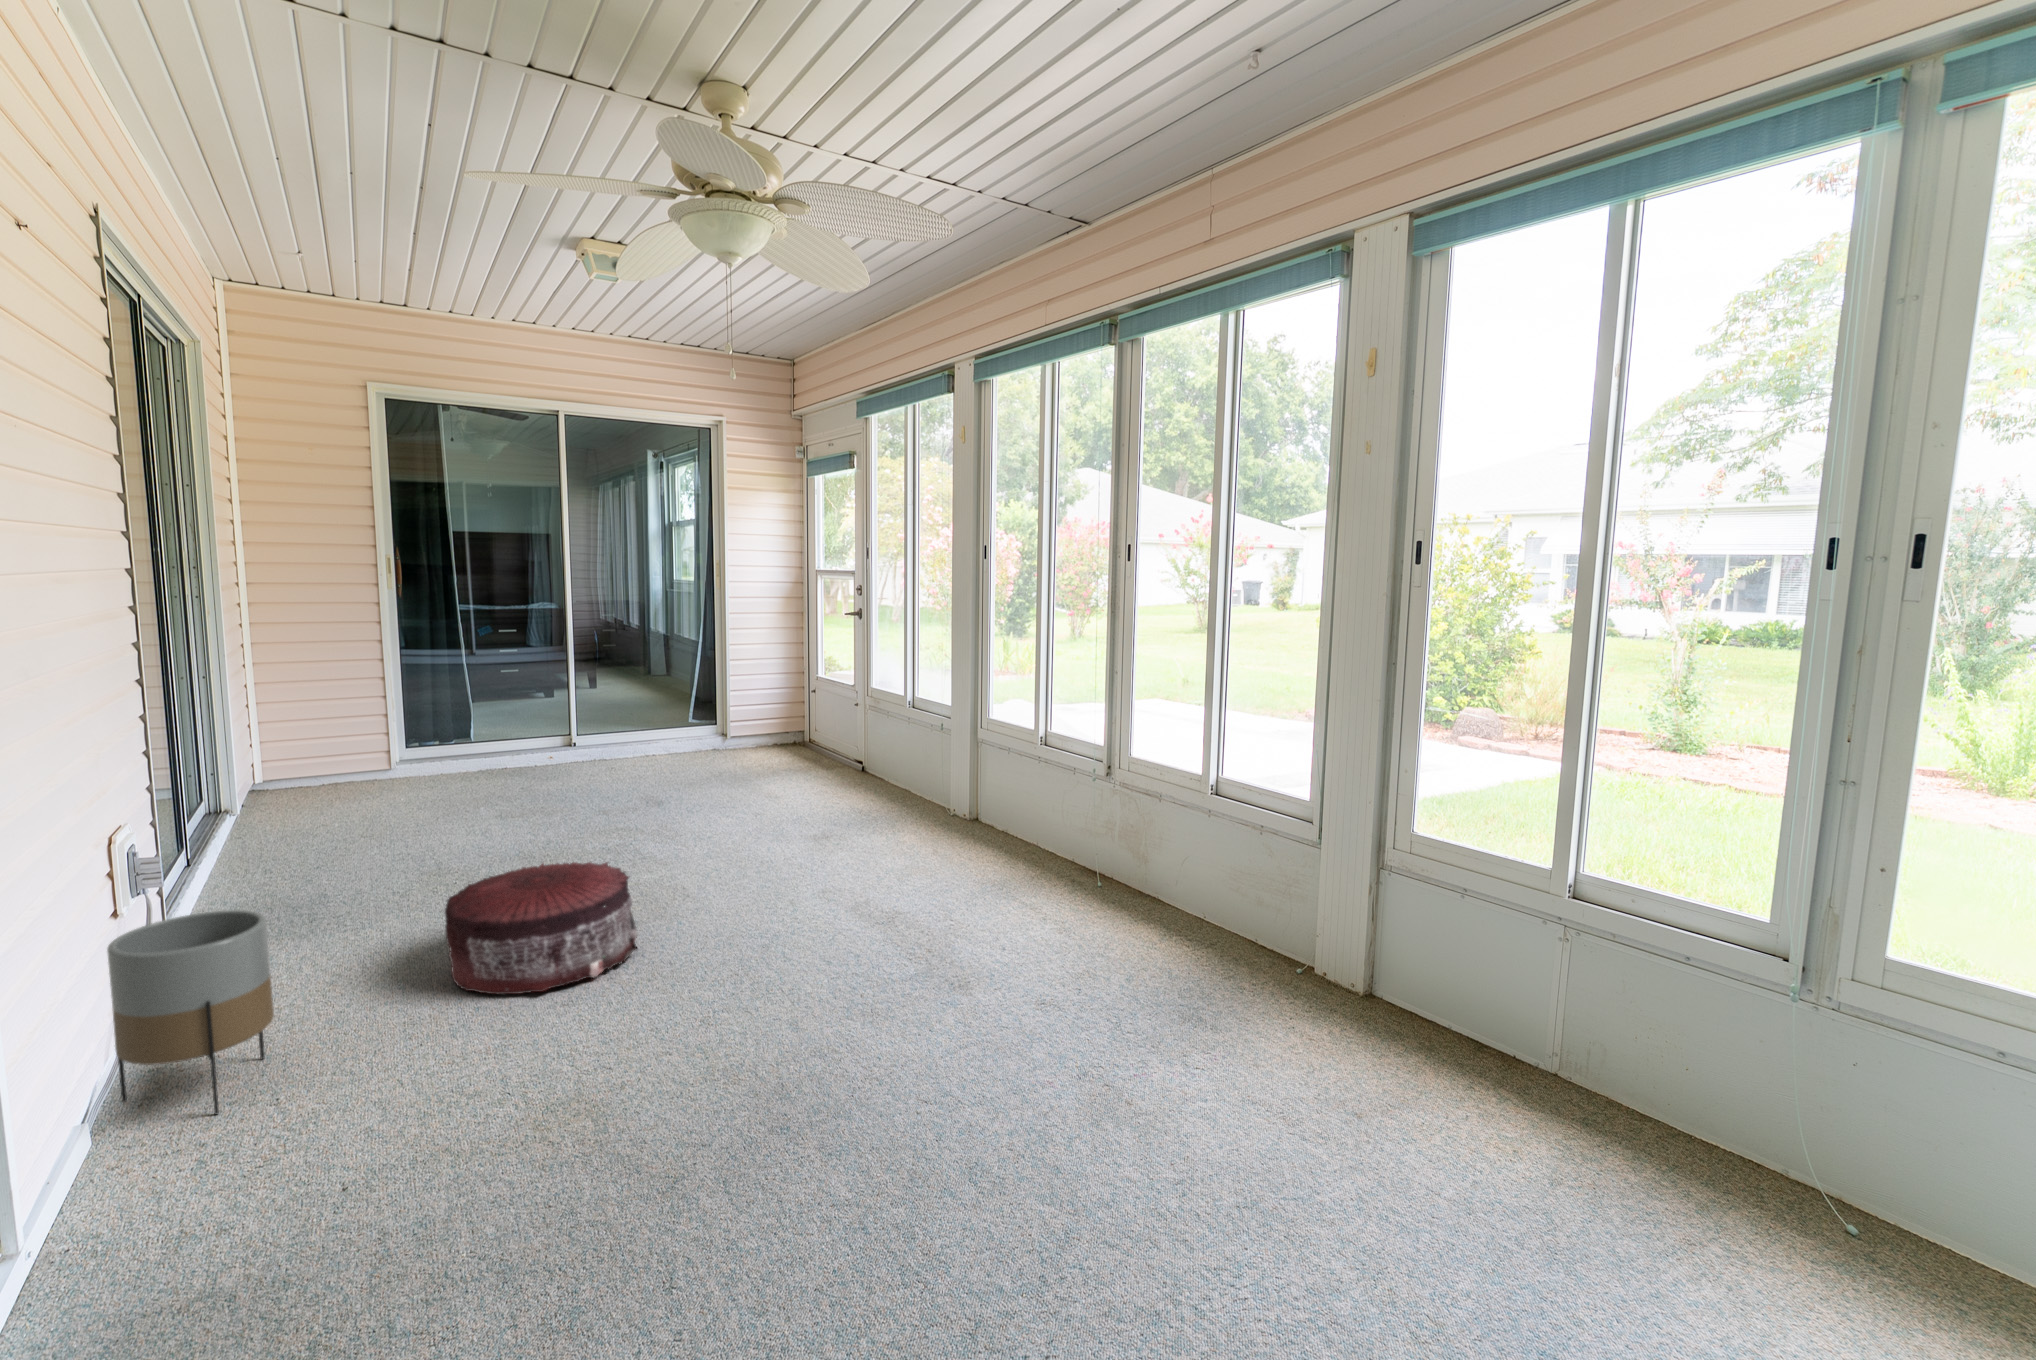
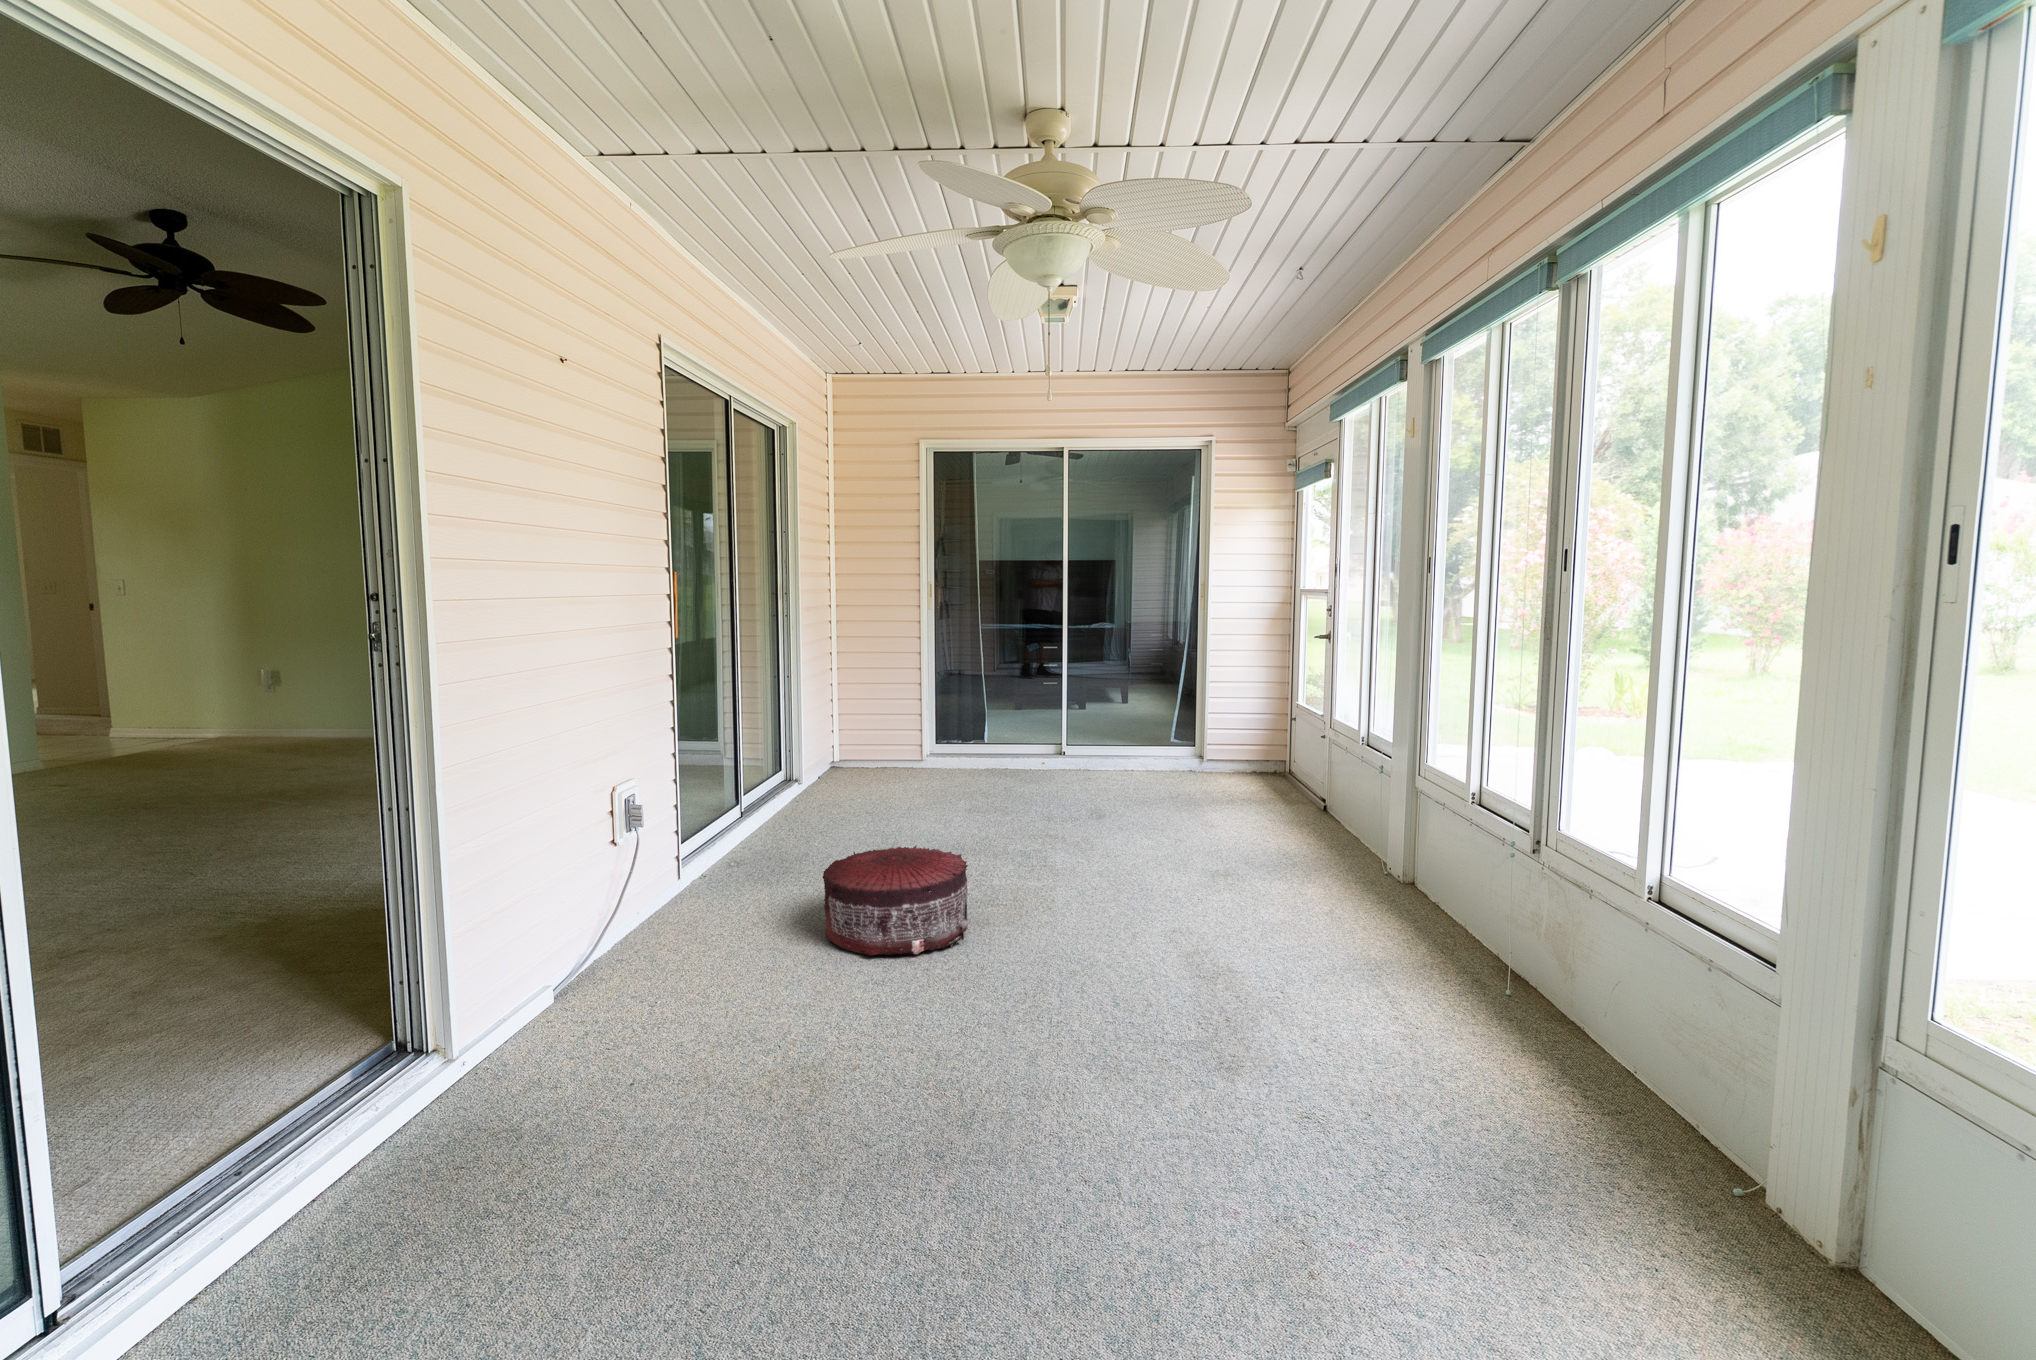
planter: present [107,910,274,1114] -> none [593,838,687,985]

